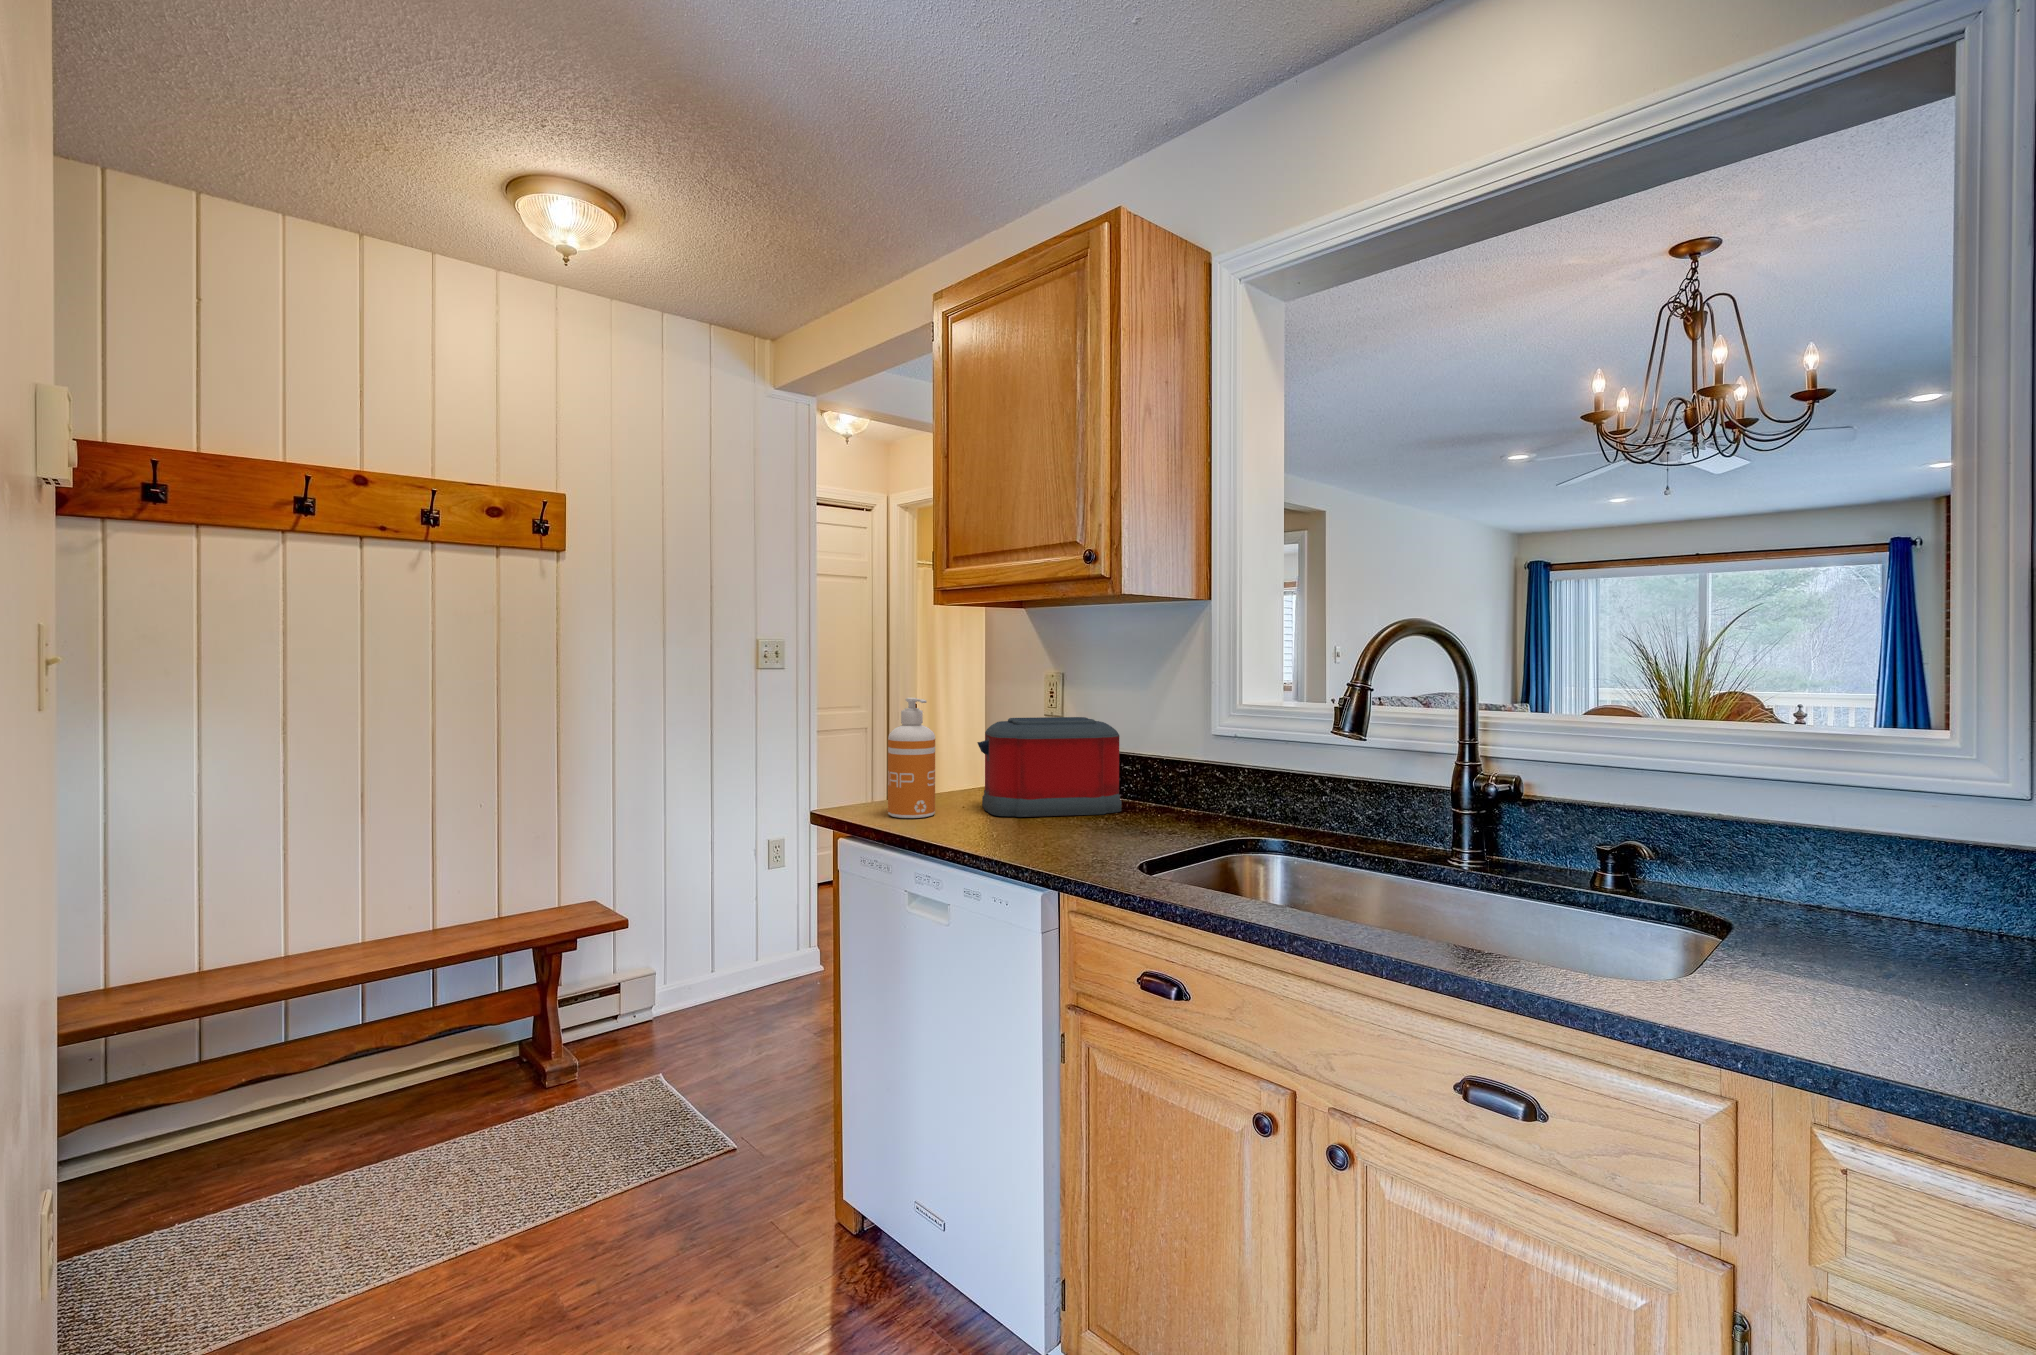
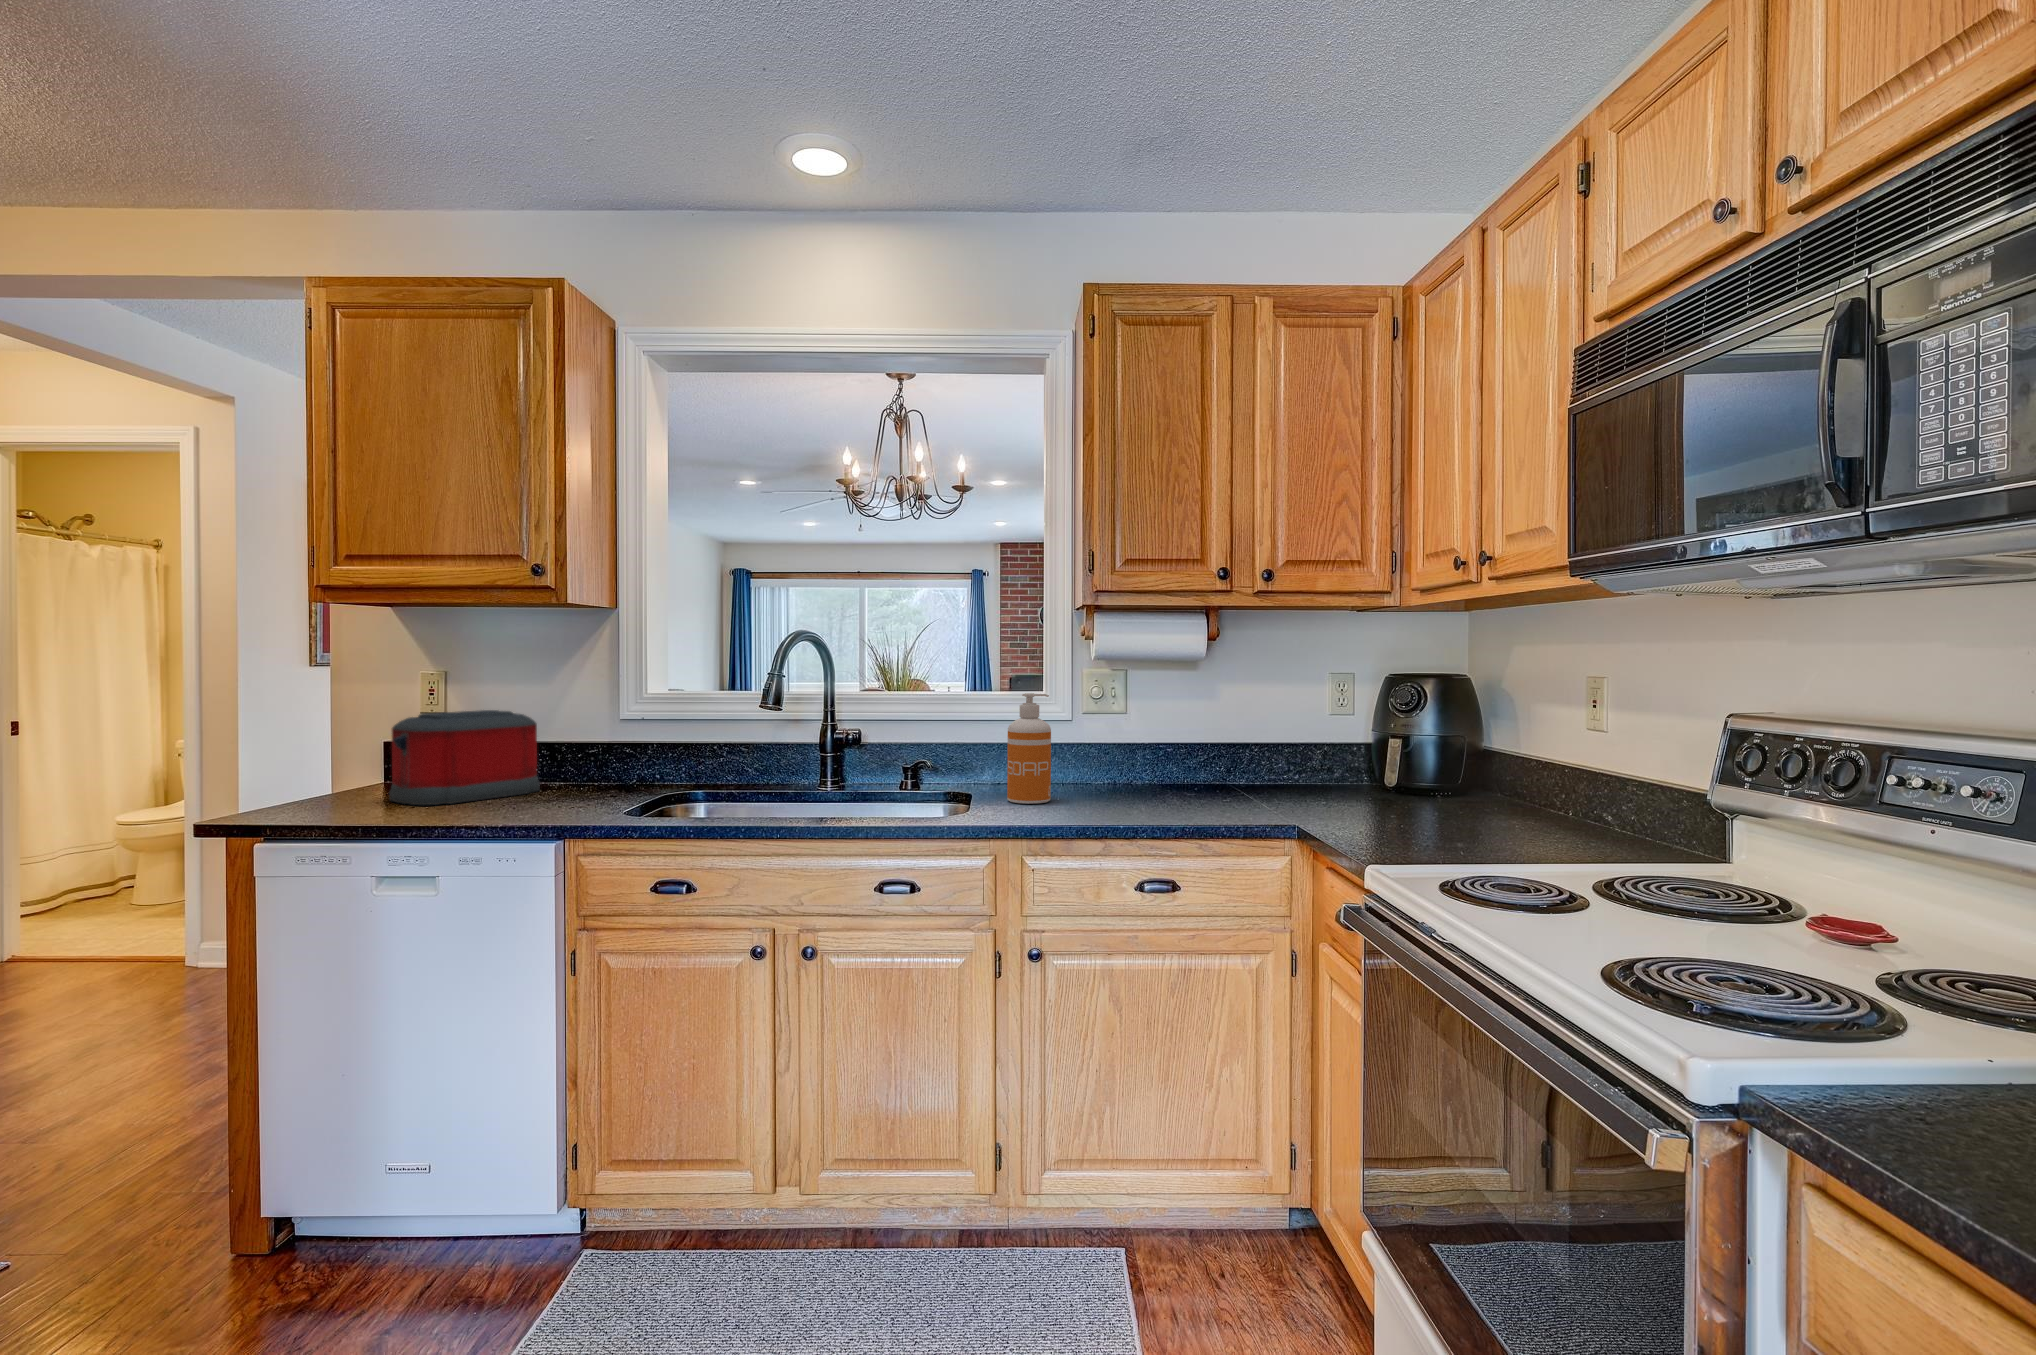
soap dispenser: present [888,698,935,818] -> present [1007,693,1051,804]

